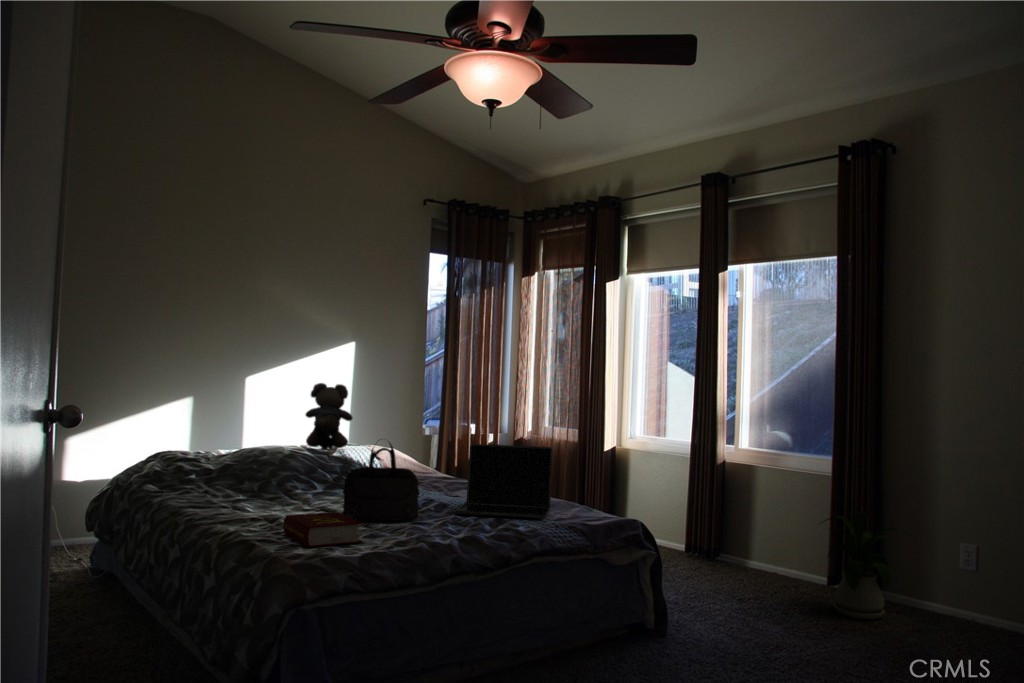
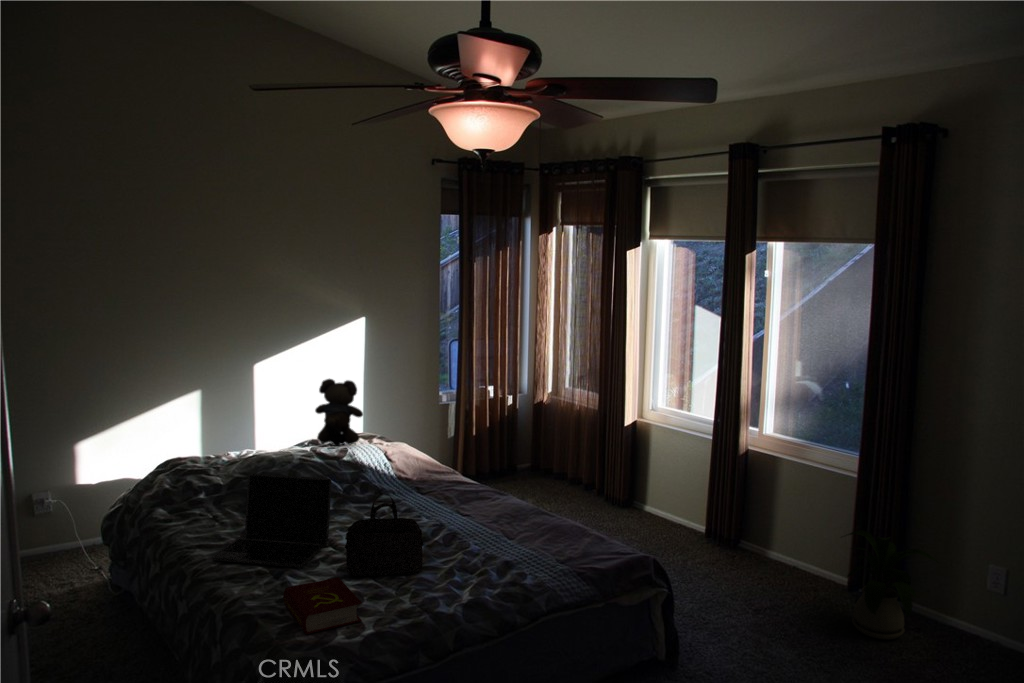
laptop: present [455,444,553,518] -> present [213,474,332,567]

